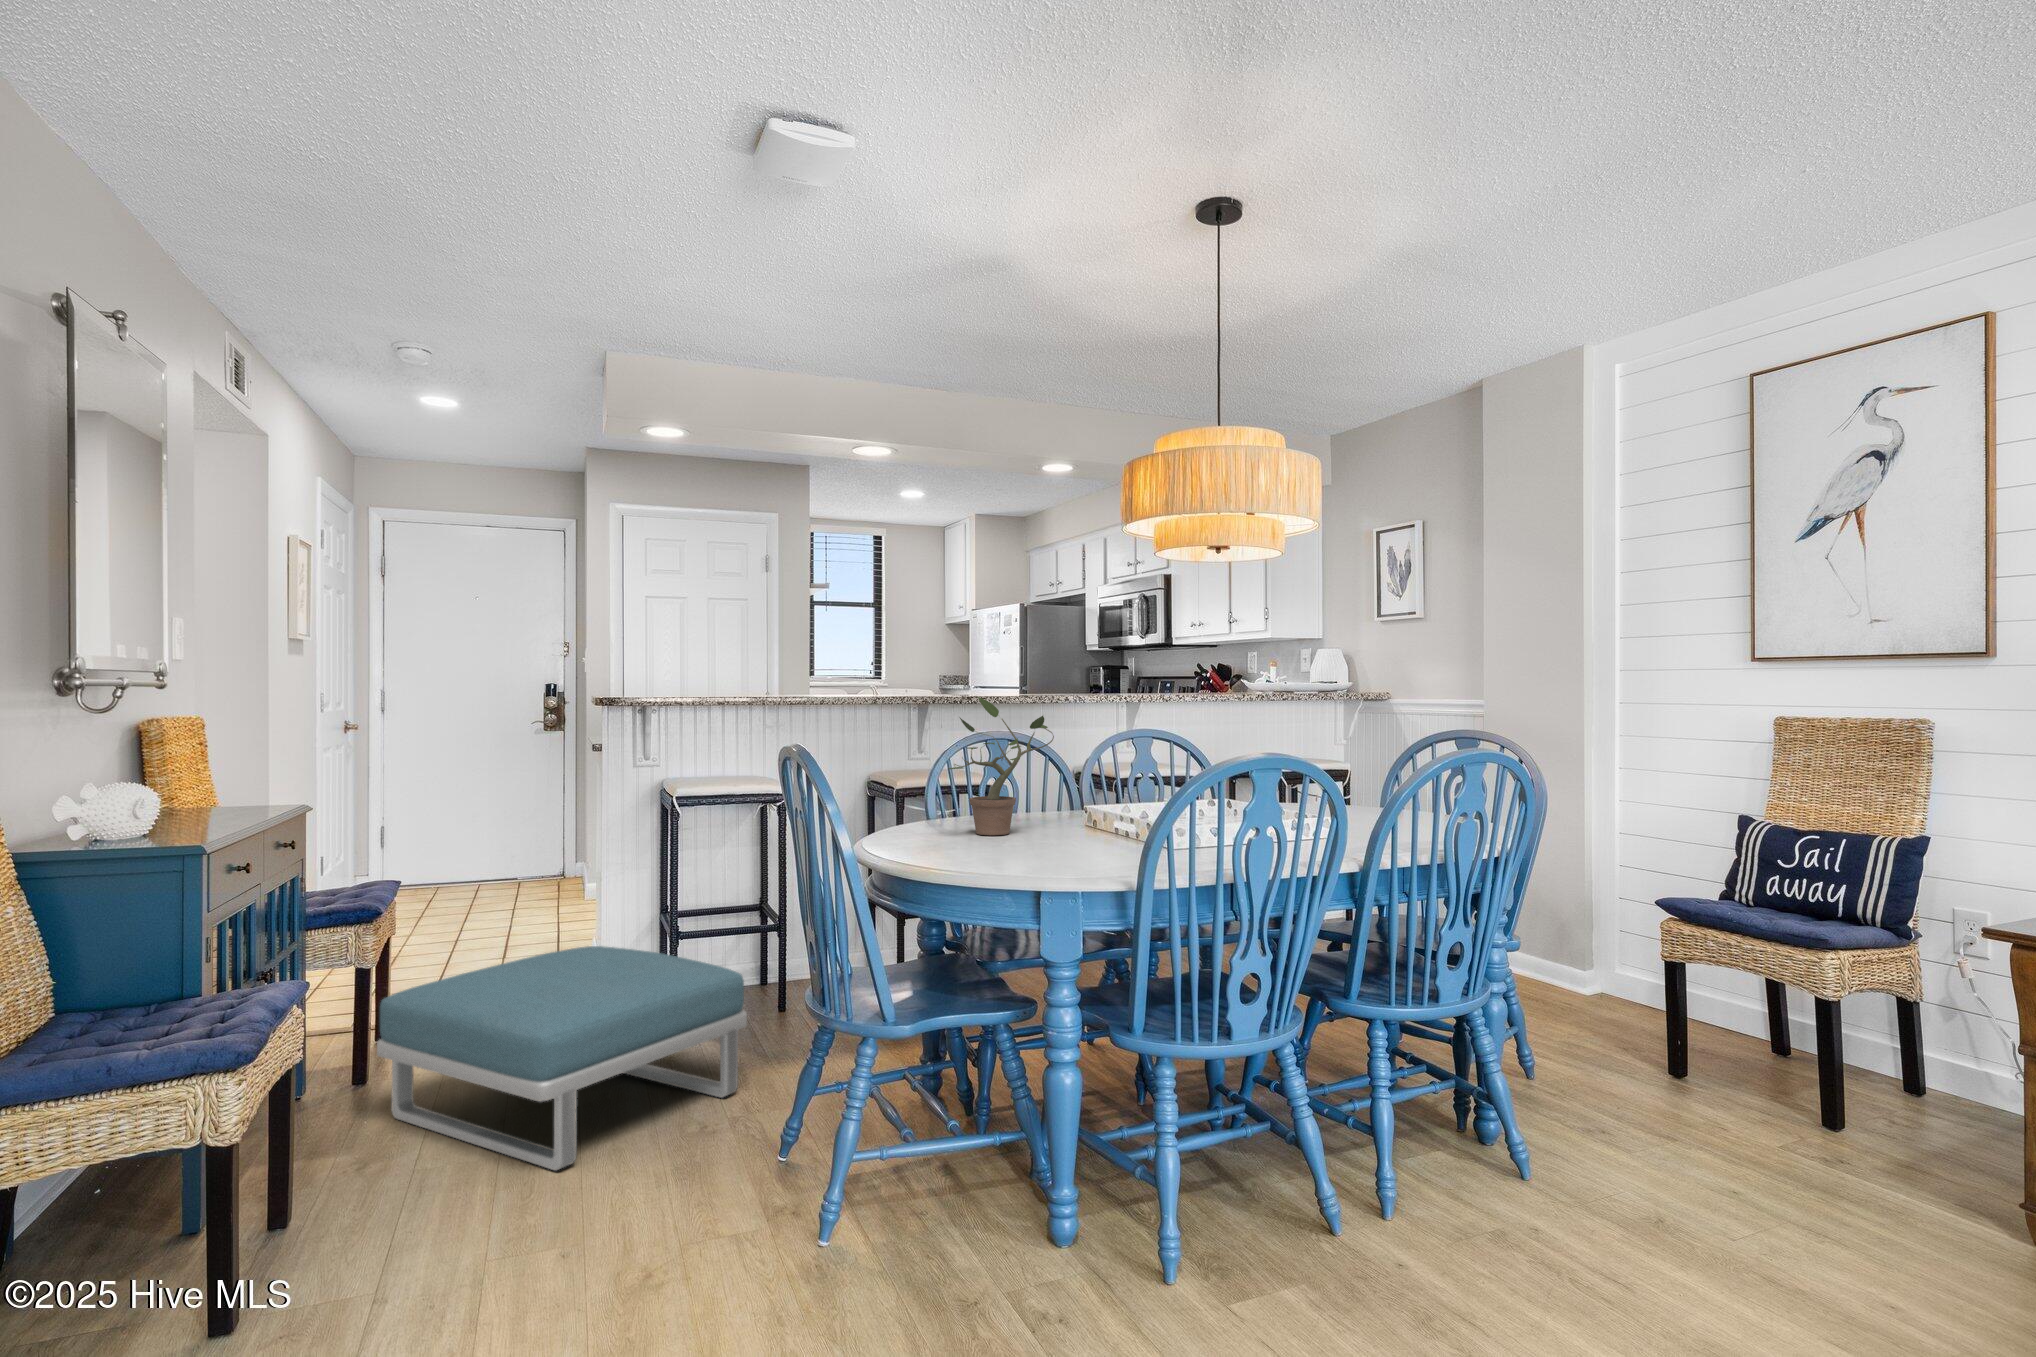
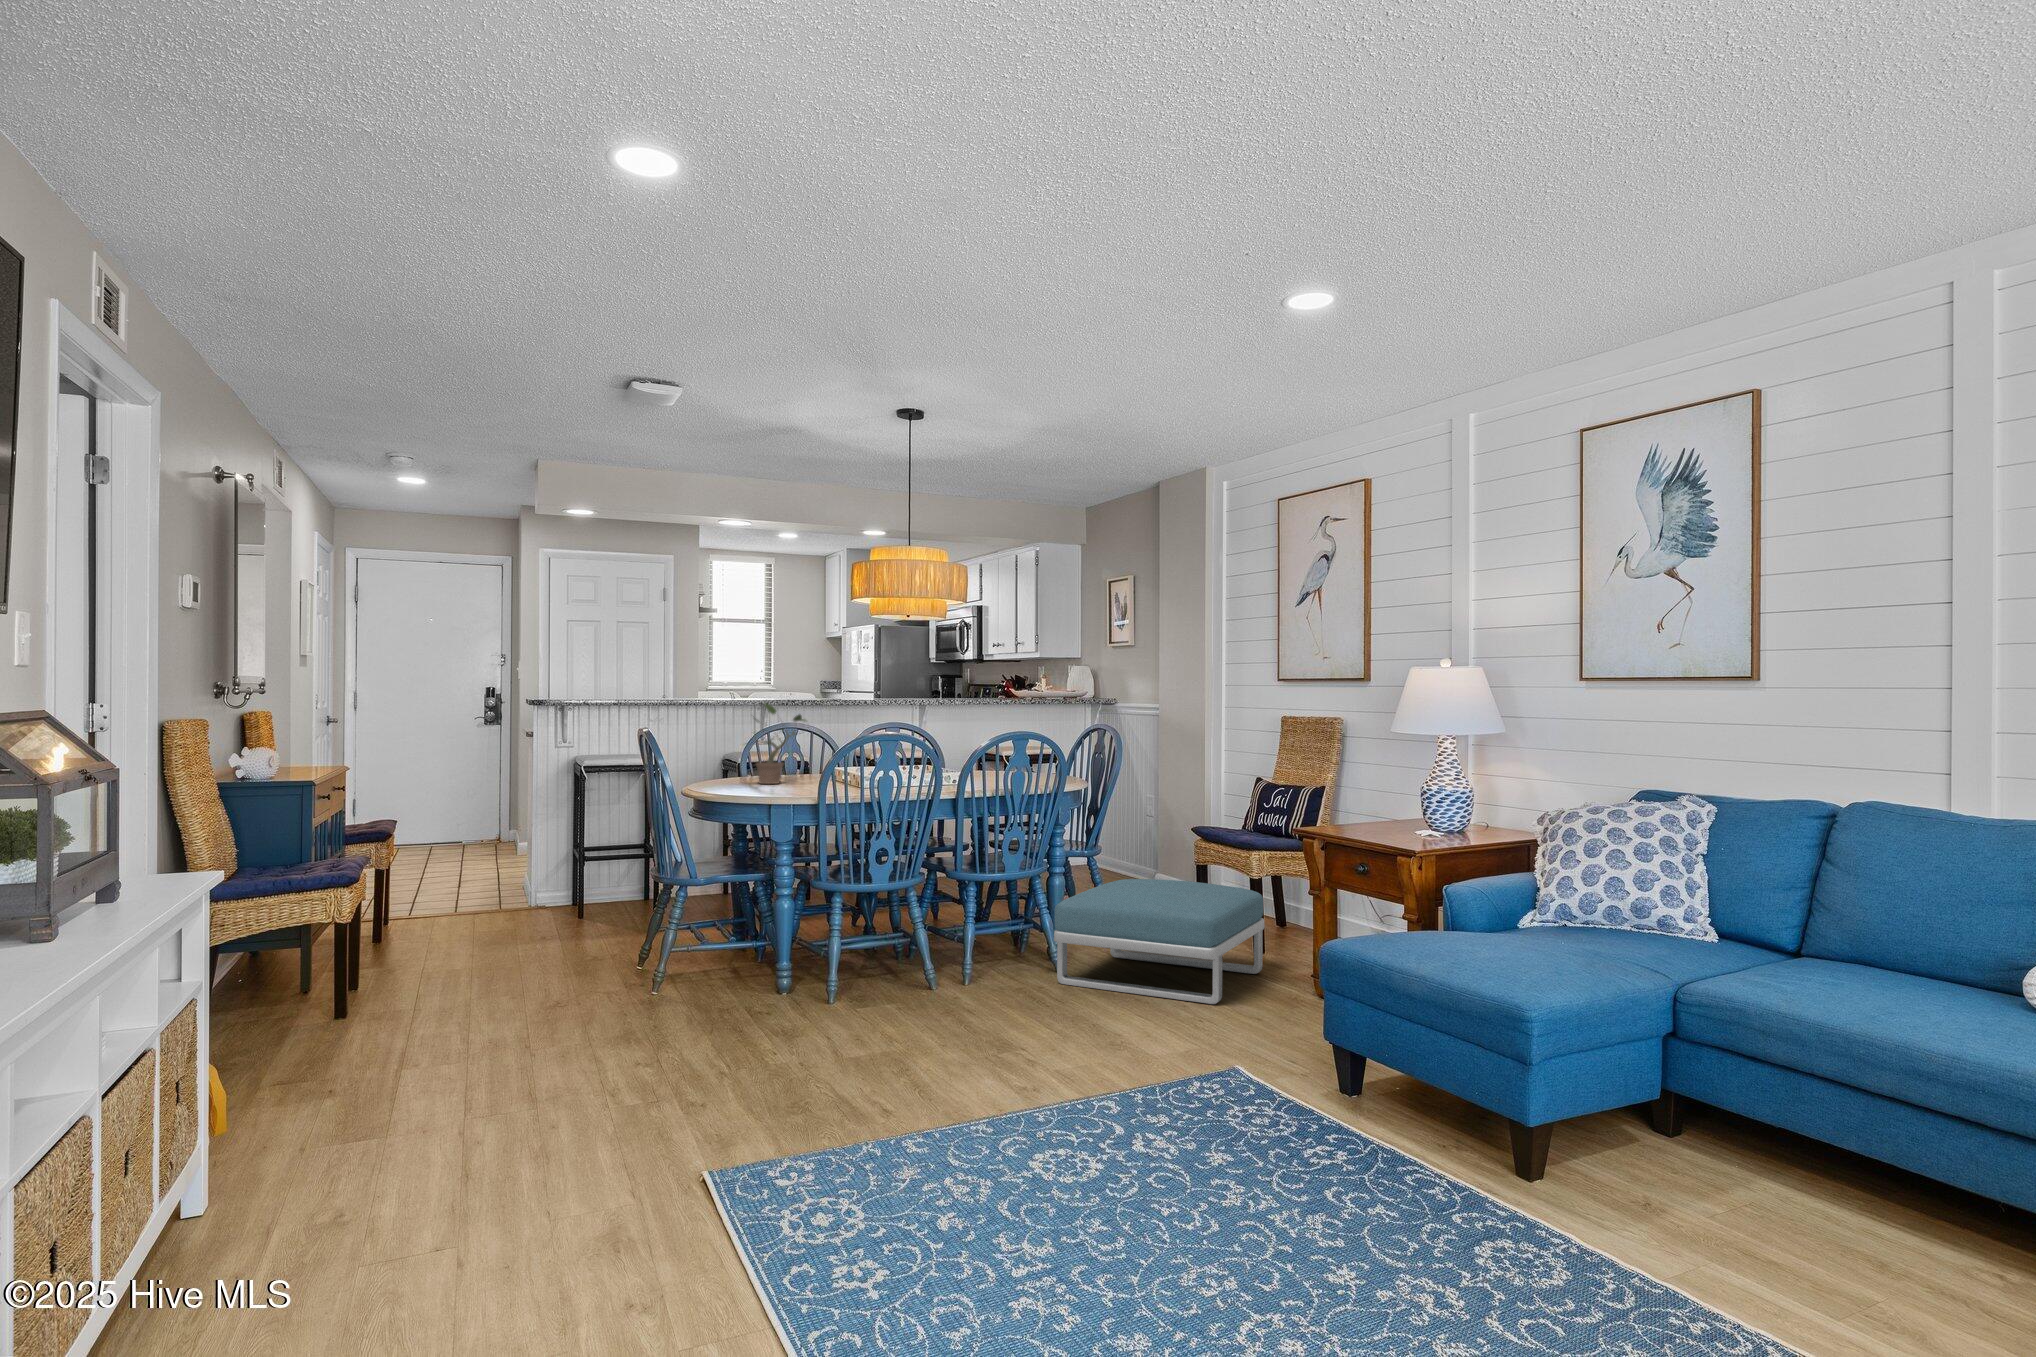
footstool: present [377,946,747,1170] -> present [1054,879,1264,1004]

